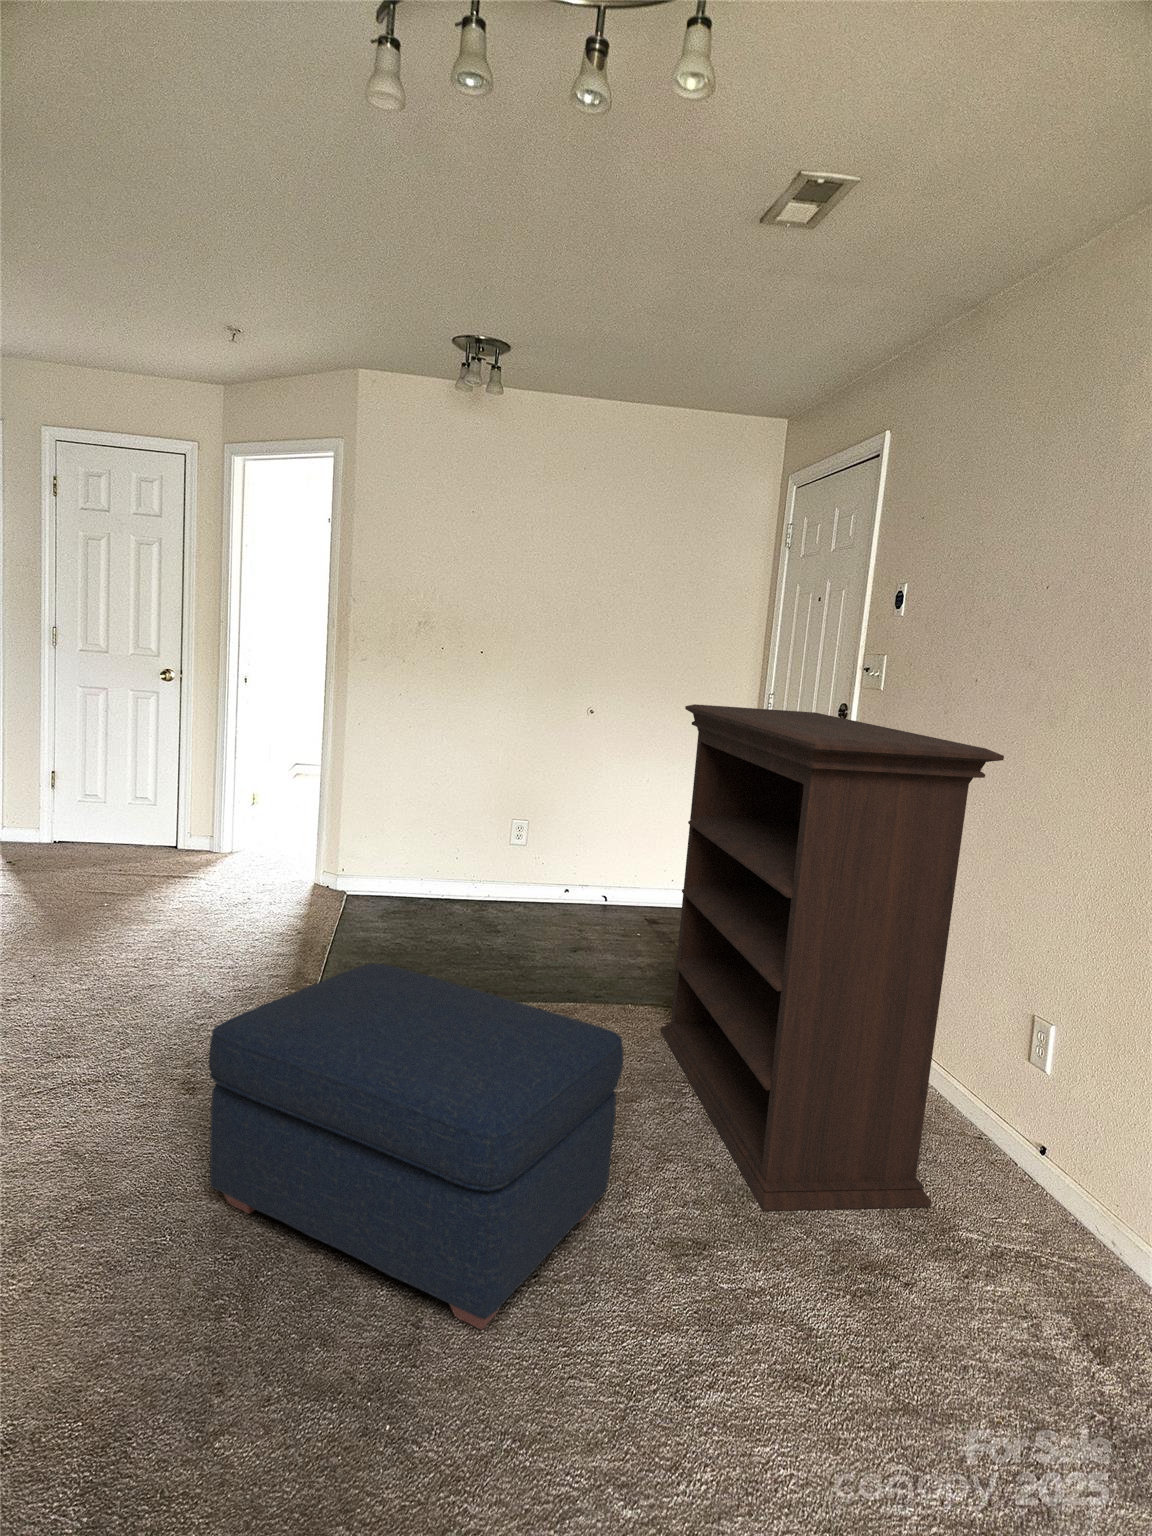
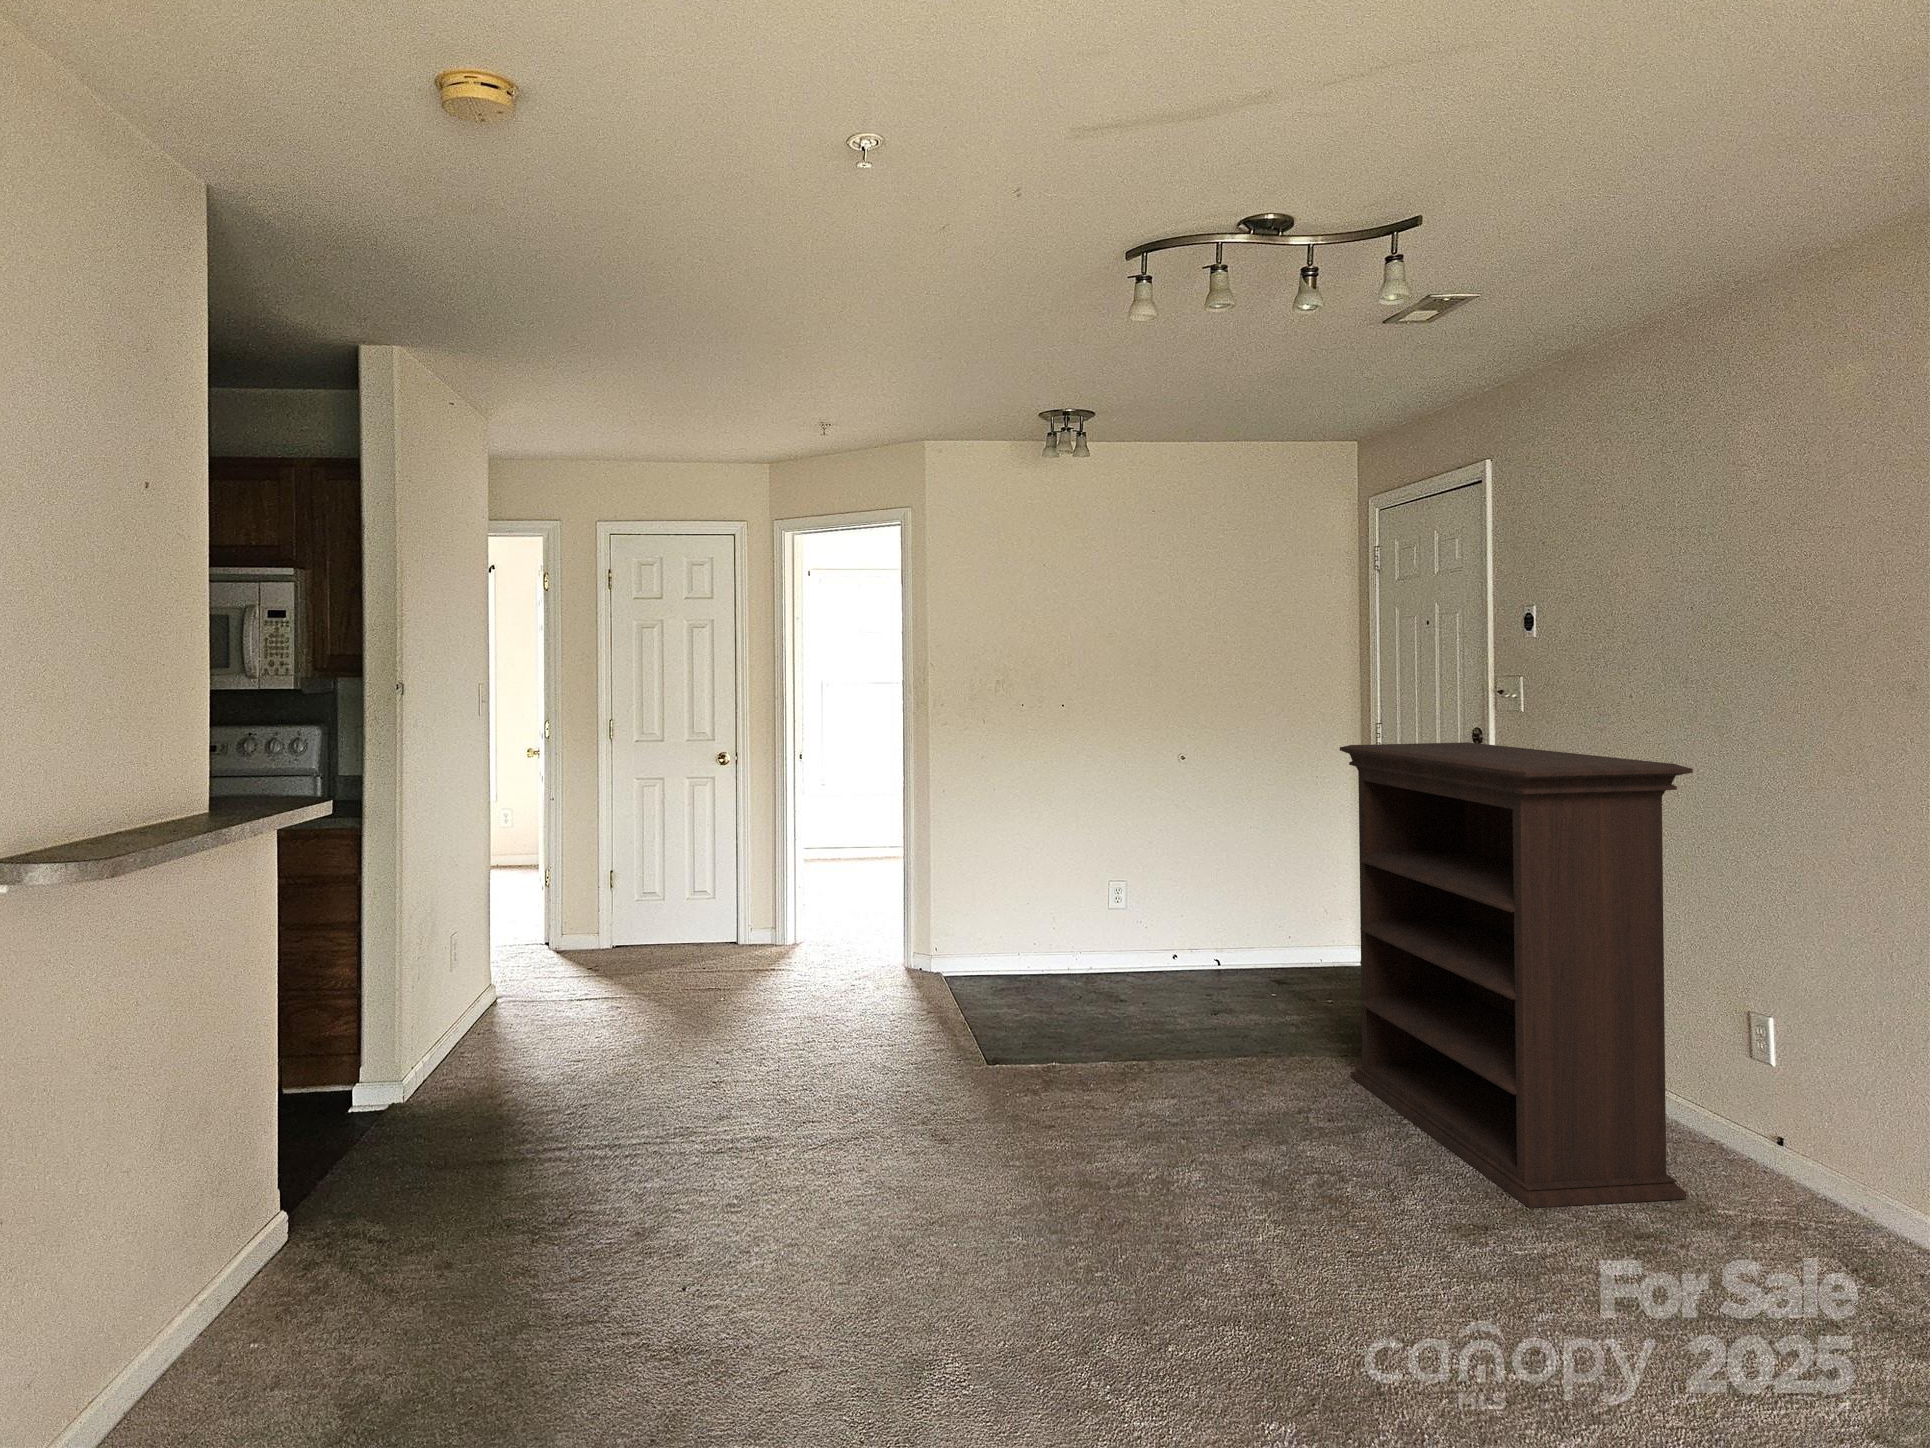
ottoman: present [209,964,623,1330] -> none [1034,1008,1388,1291]

